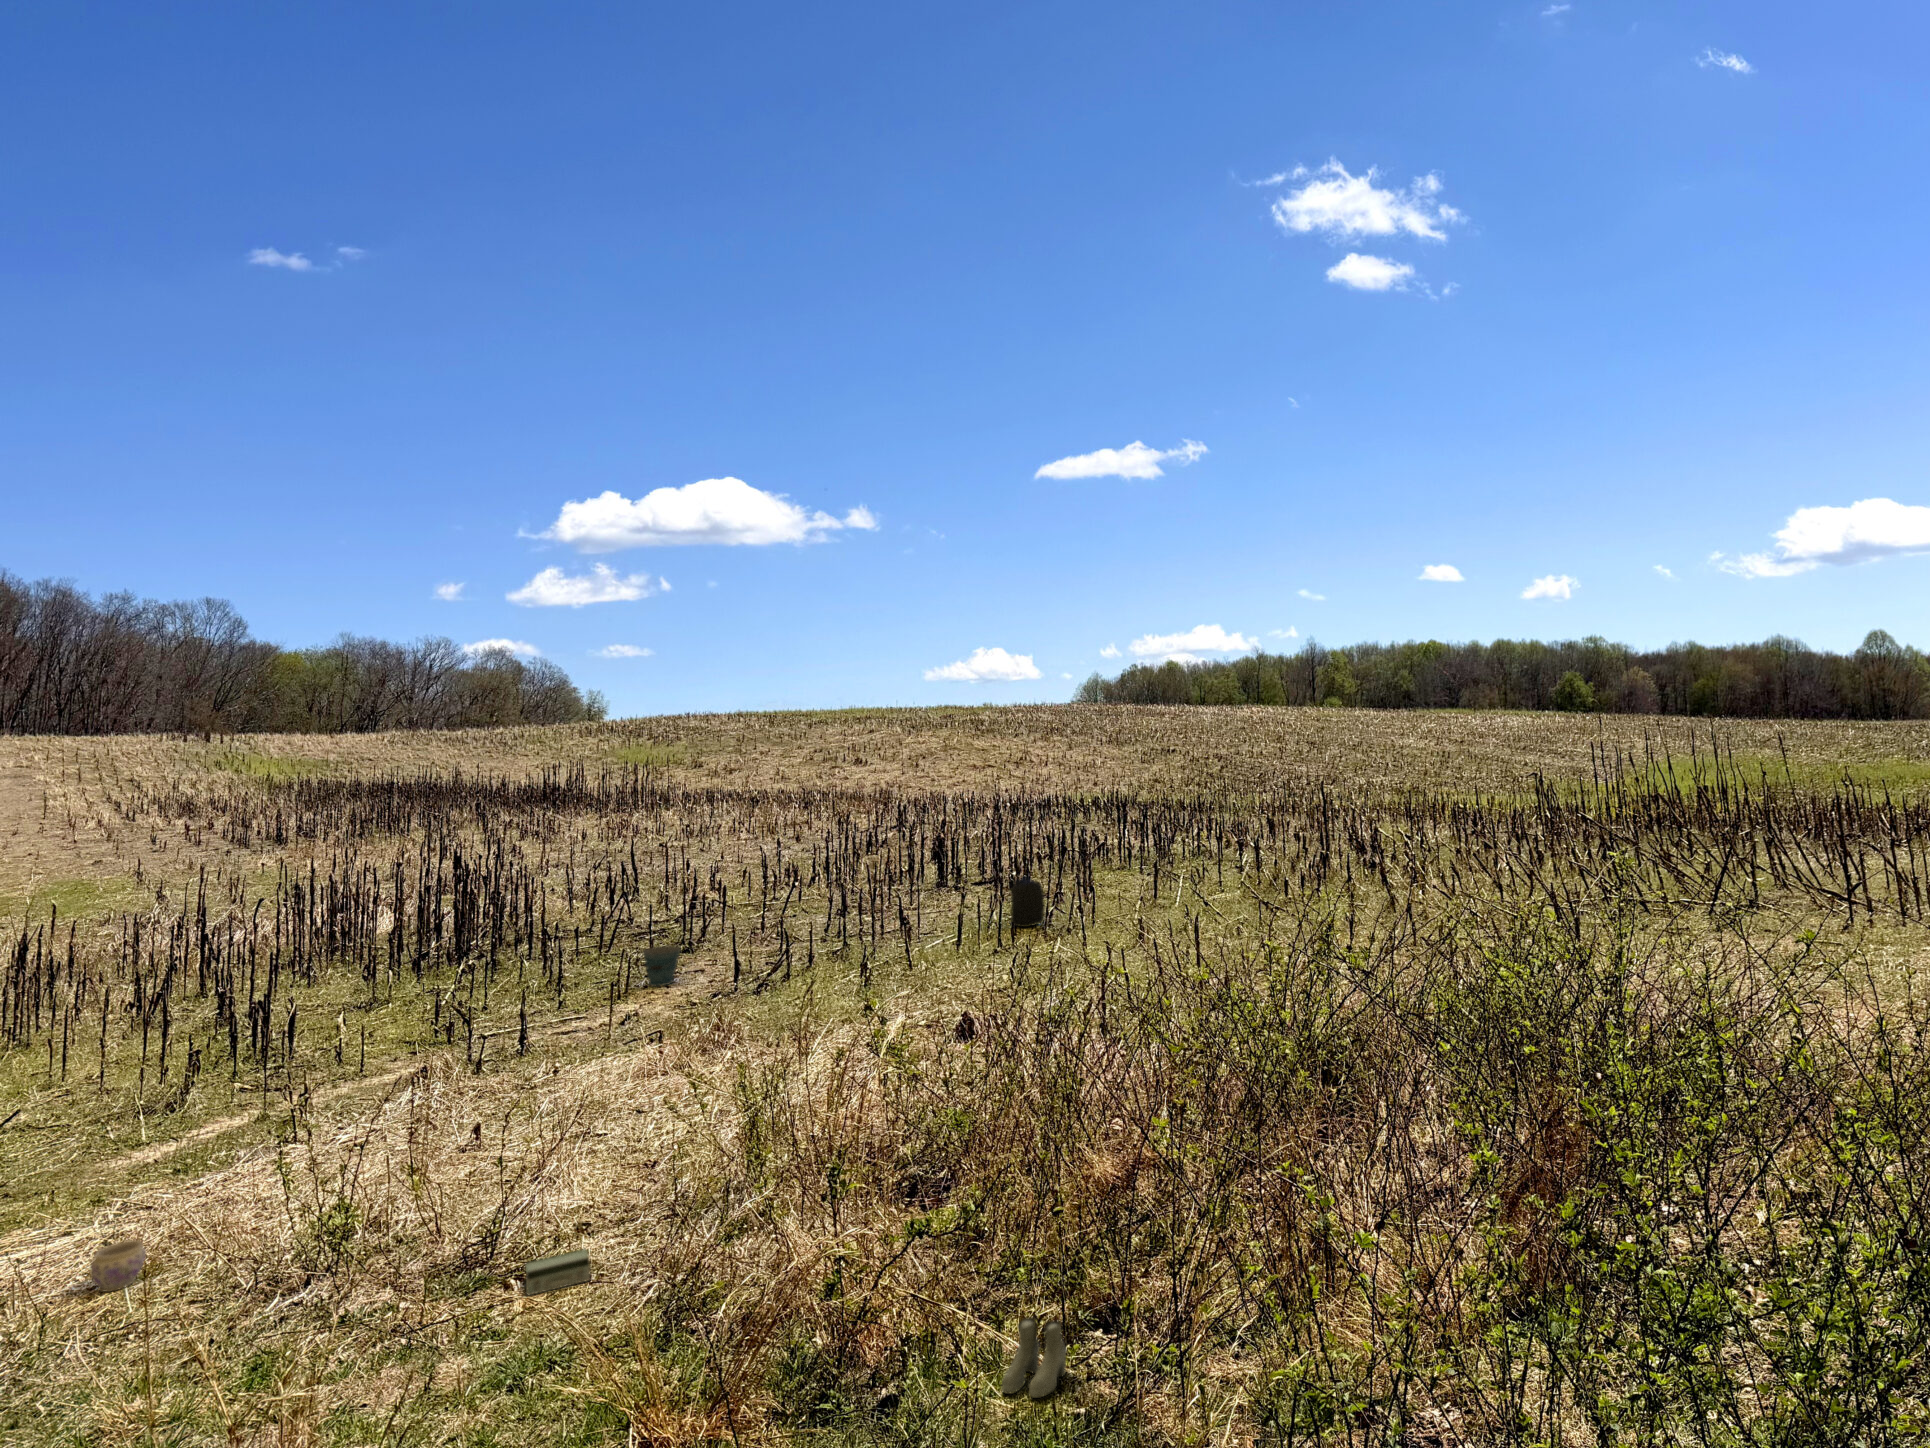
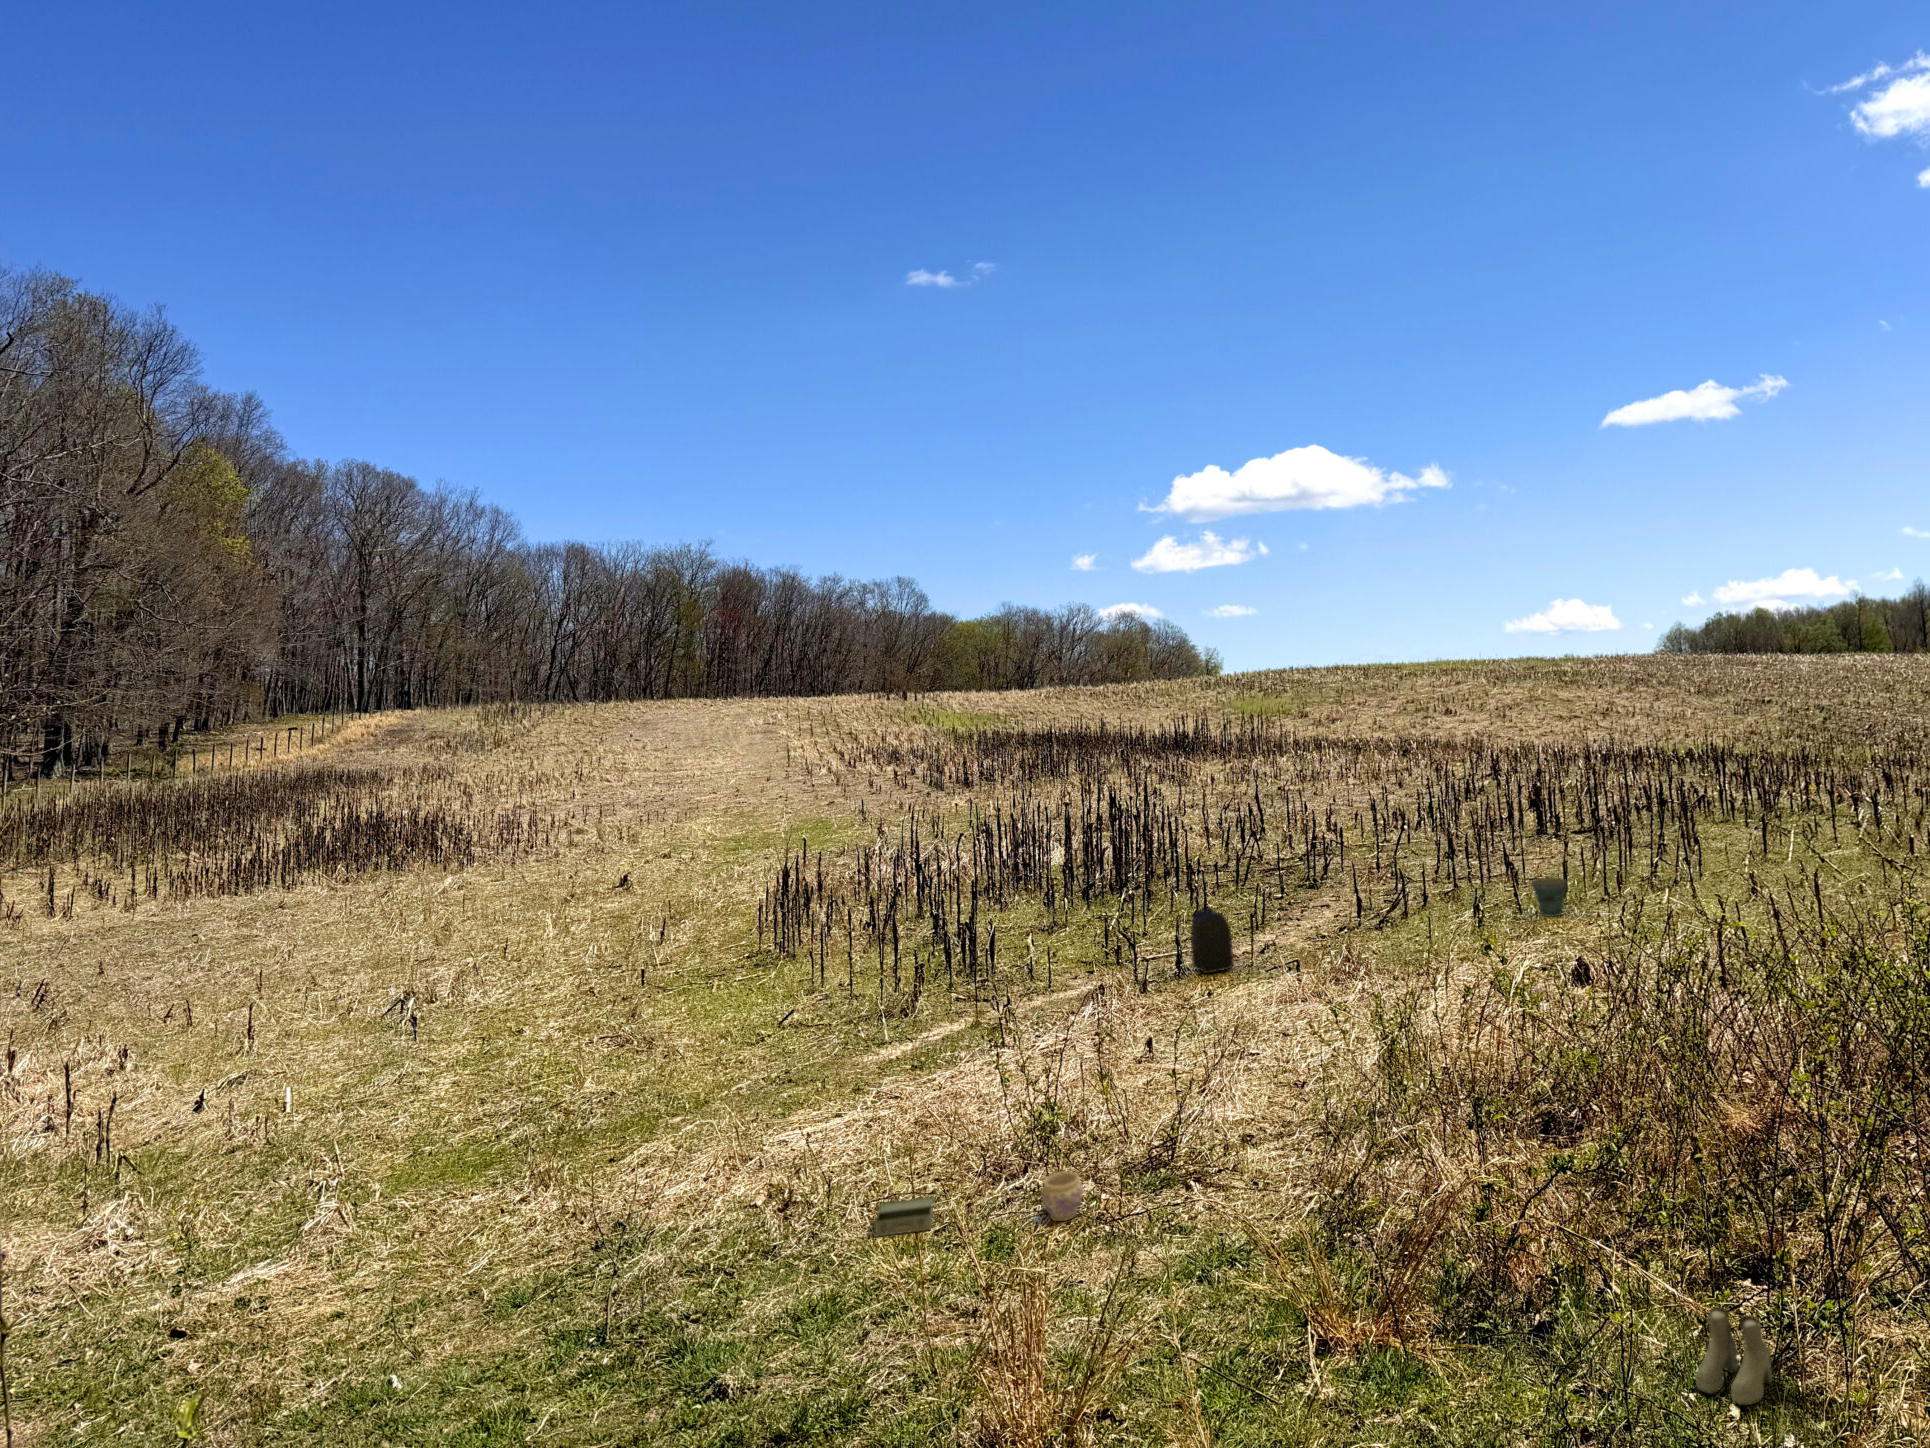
backpack: present [1010,877,1045,927] -> present [1191,908,1234,973]
bucket: present [642,945,681,987] -> present [1531,877,1567,917]
planter: present [90,1240,146,1292] -> present [1041,1171,1083,1222]
toolbox: present [526,1249,591,1296] -> present [875,1196,935,1237]

